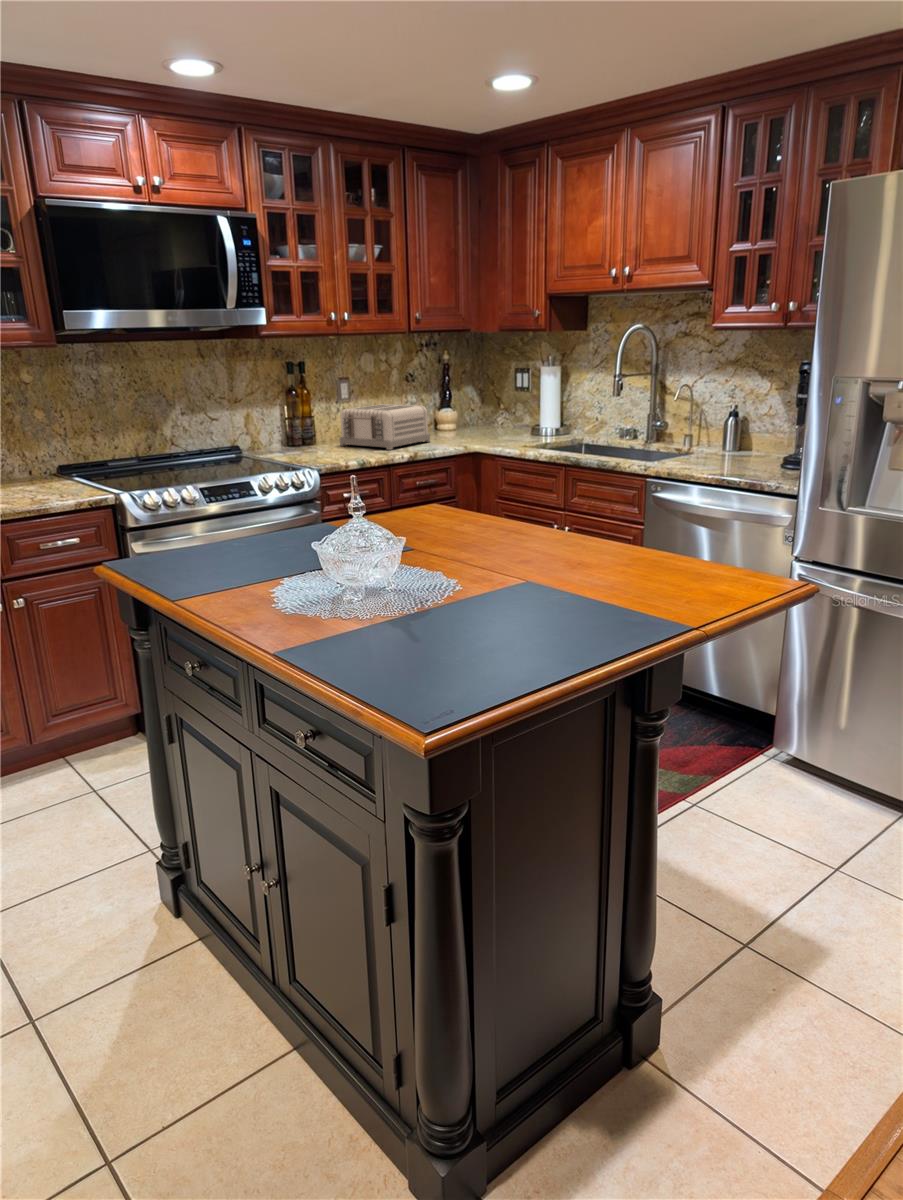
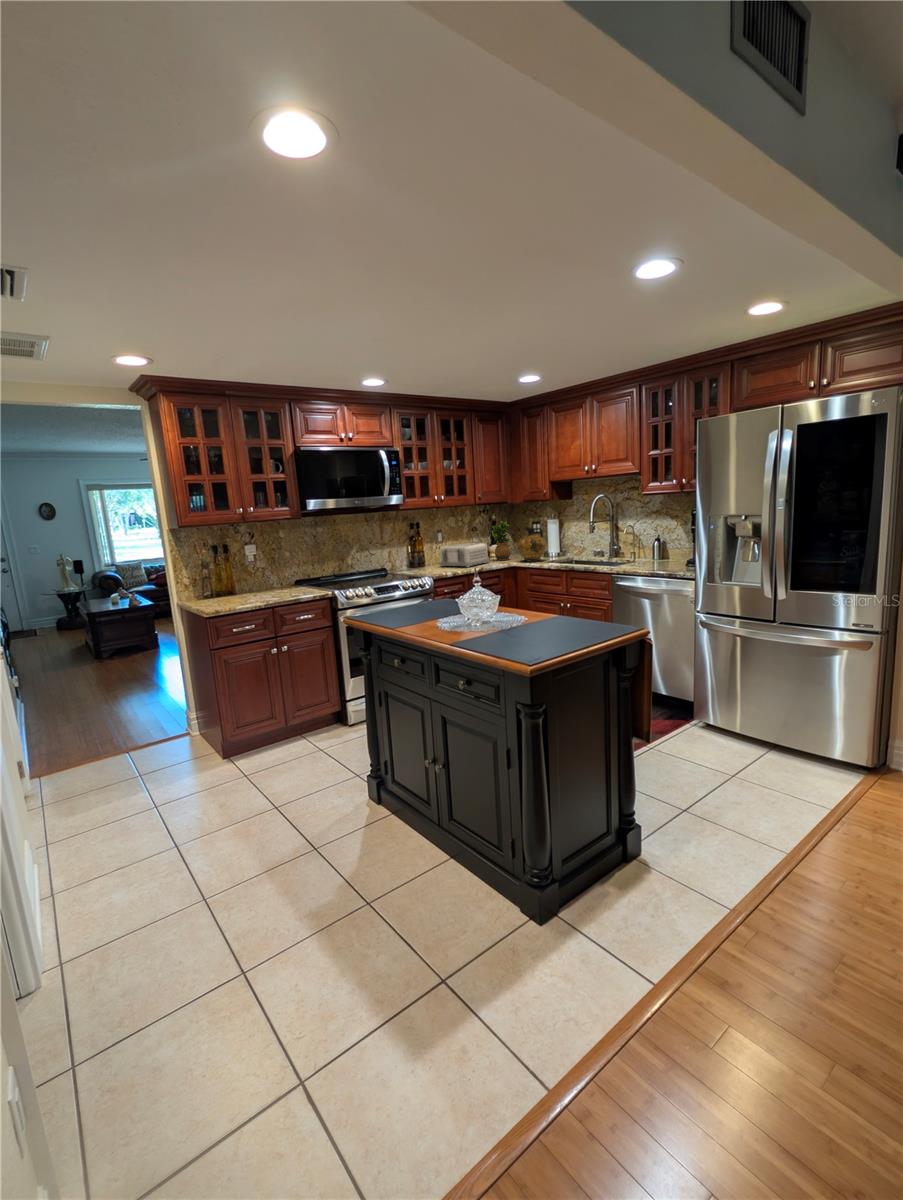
potted plant: none [437,364,473,438] -> present [492,521,511,560]
ceramic jug: none [483,378,533,442] -> present [518,527,546,561]

